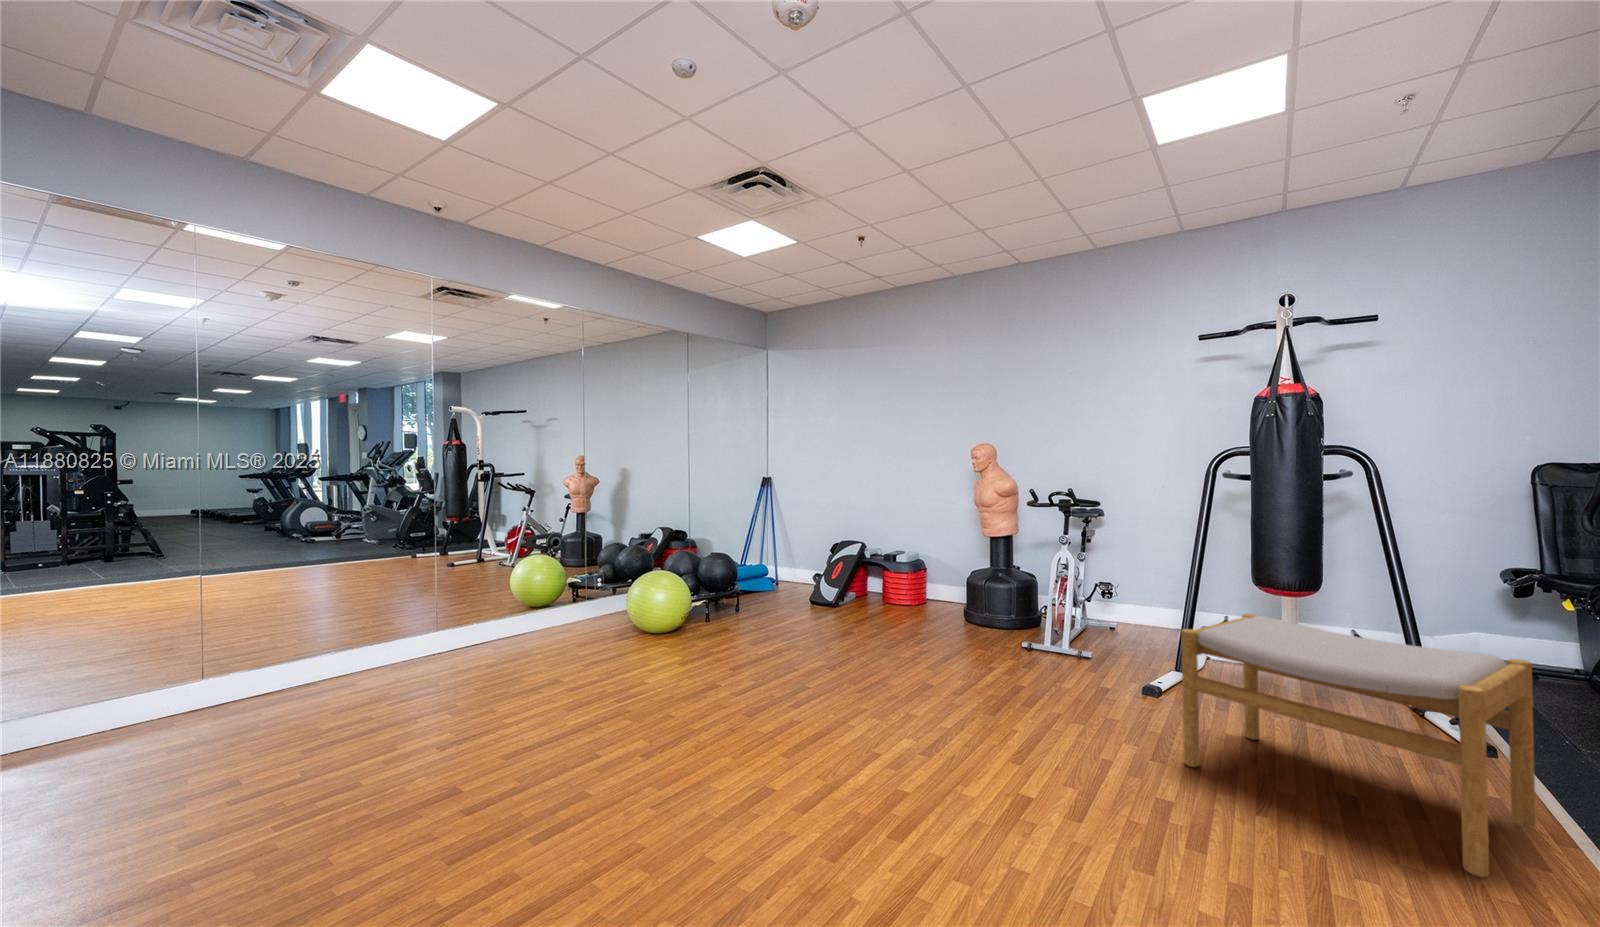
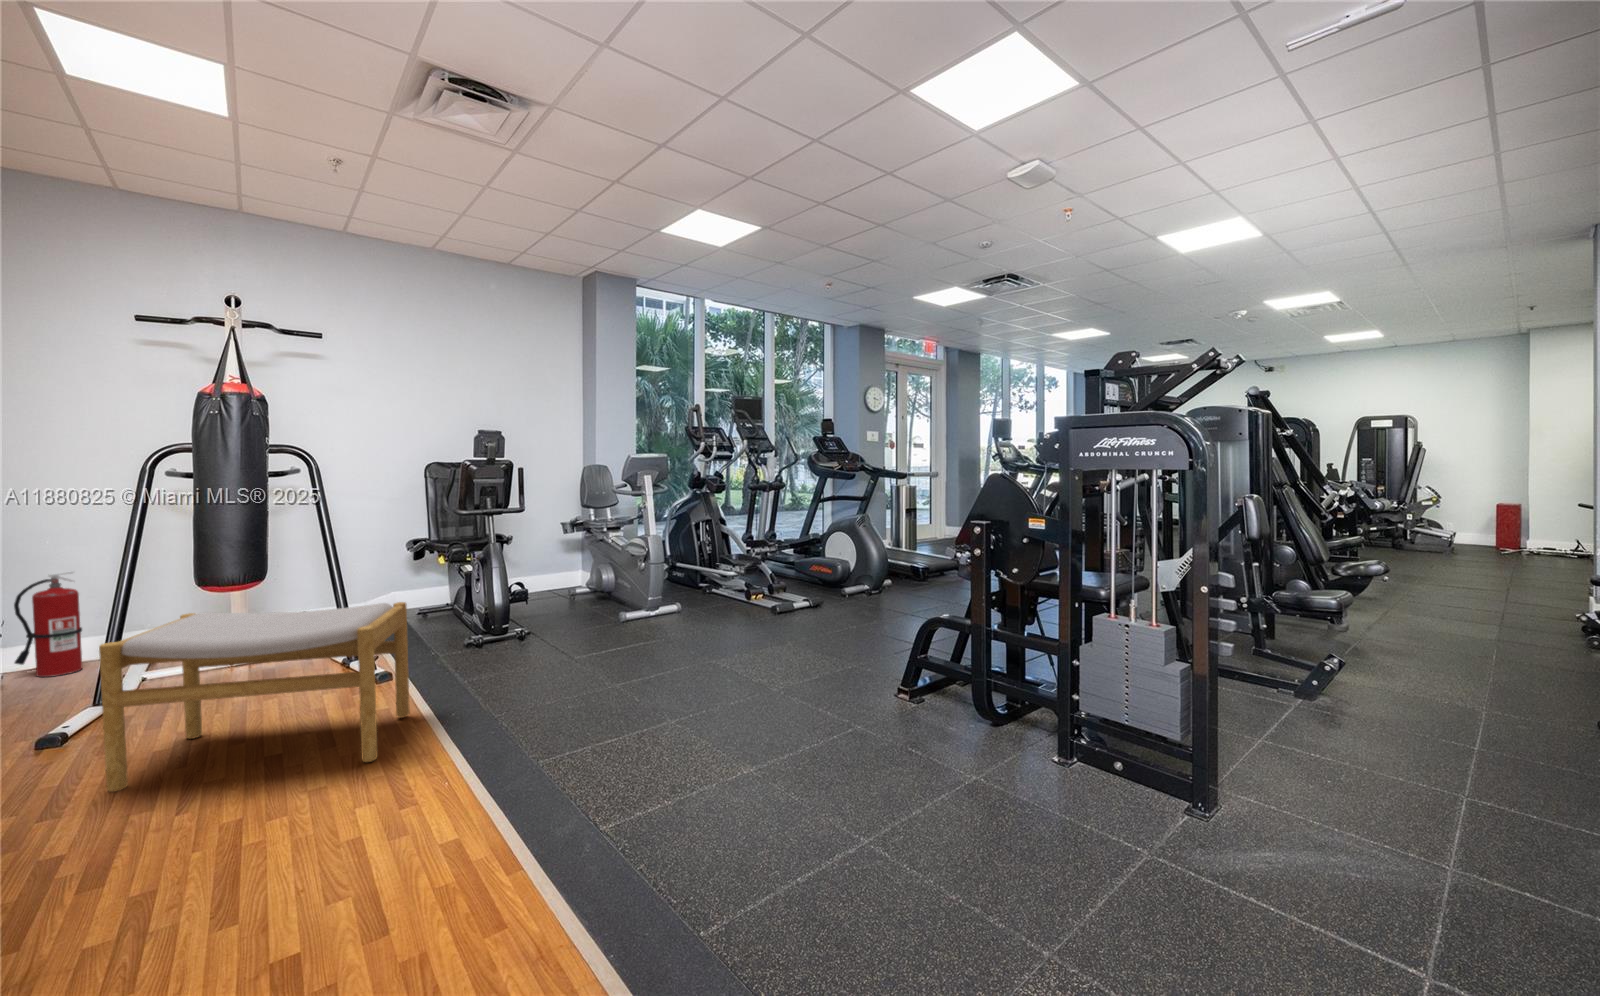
fire extinguisher: none [1124,554,1164,637] -> present [14,571,82,677]

